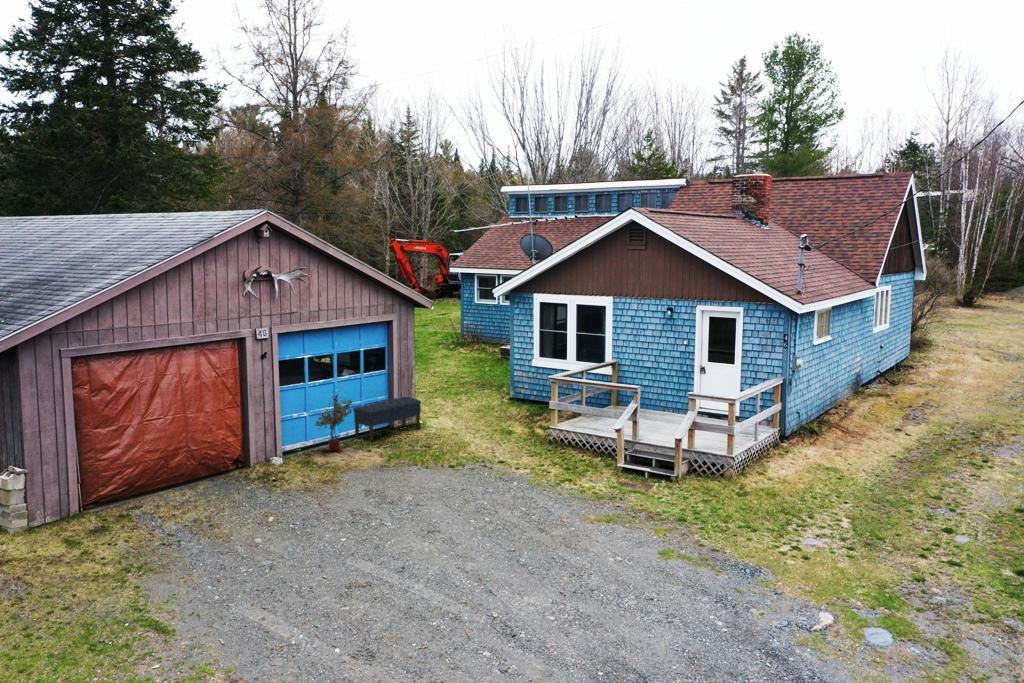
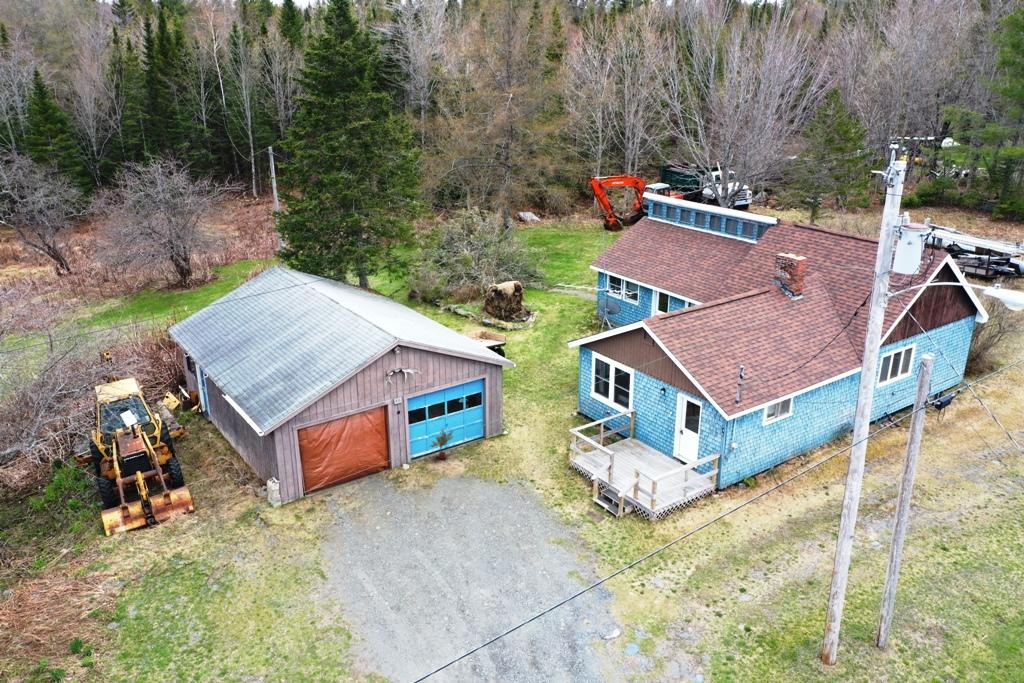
bench: present [353,397,421,442] -> none [458,421,502,453]

